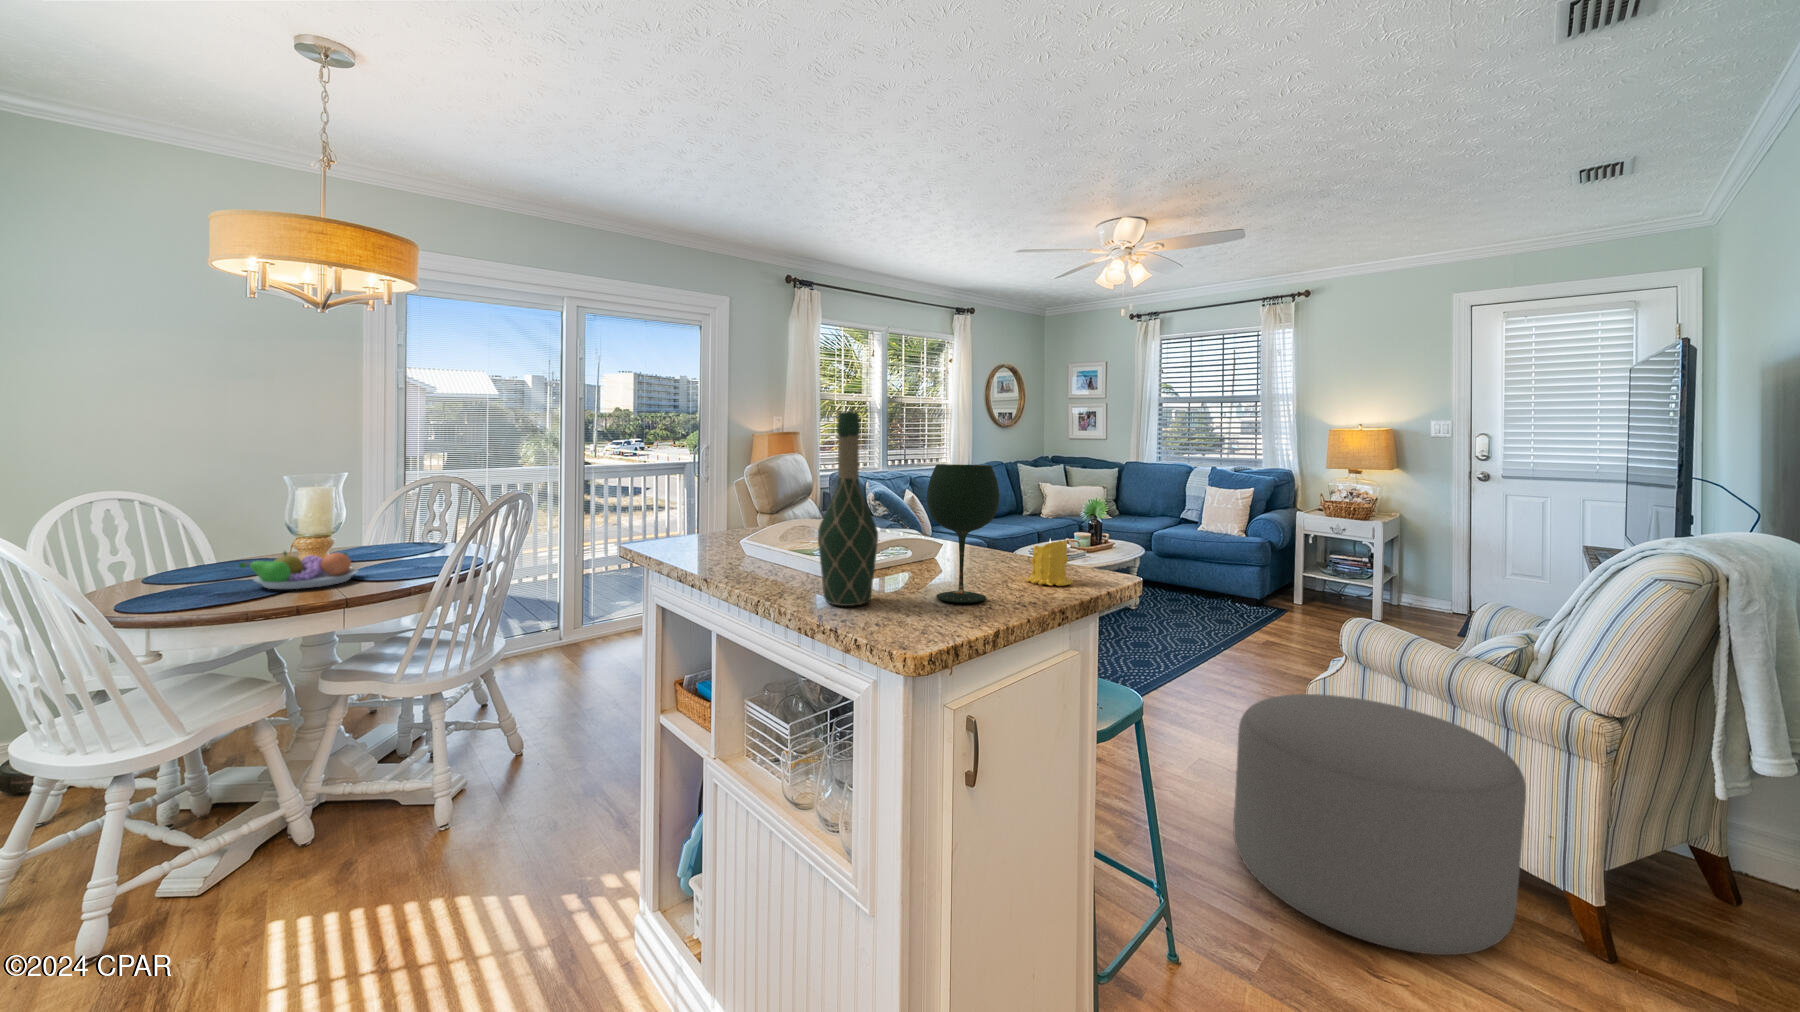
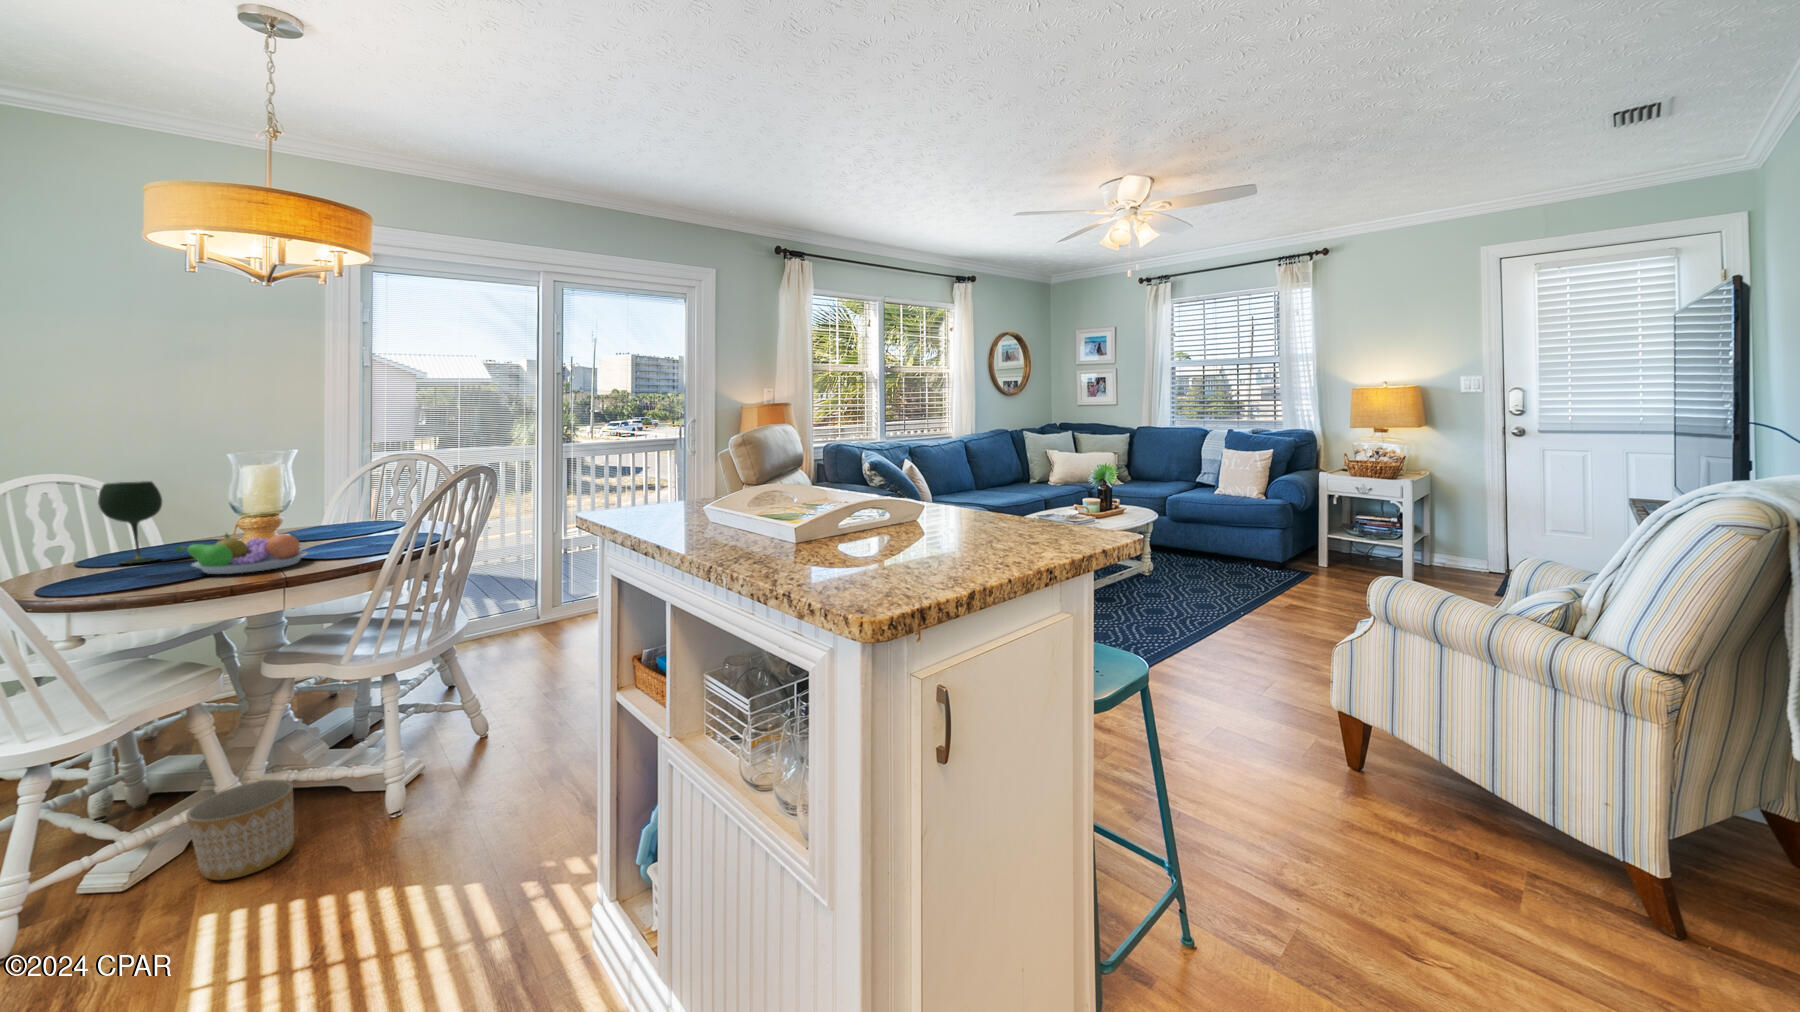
wine bottle: present [818,412,878,606] -> none [770,344,840,567]
wine glass: present [927,464,999,603] -> present [98,481,162,564]
candle: present [1025,539,1073,586] -> none [1014,488,1068,541]
ottoman: present [1234,694,1526,955] -> none [1255,659,1577,936]
planter: none [238,784,337,879] -> present [186,780,294,880]

